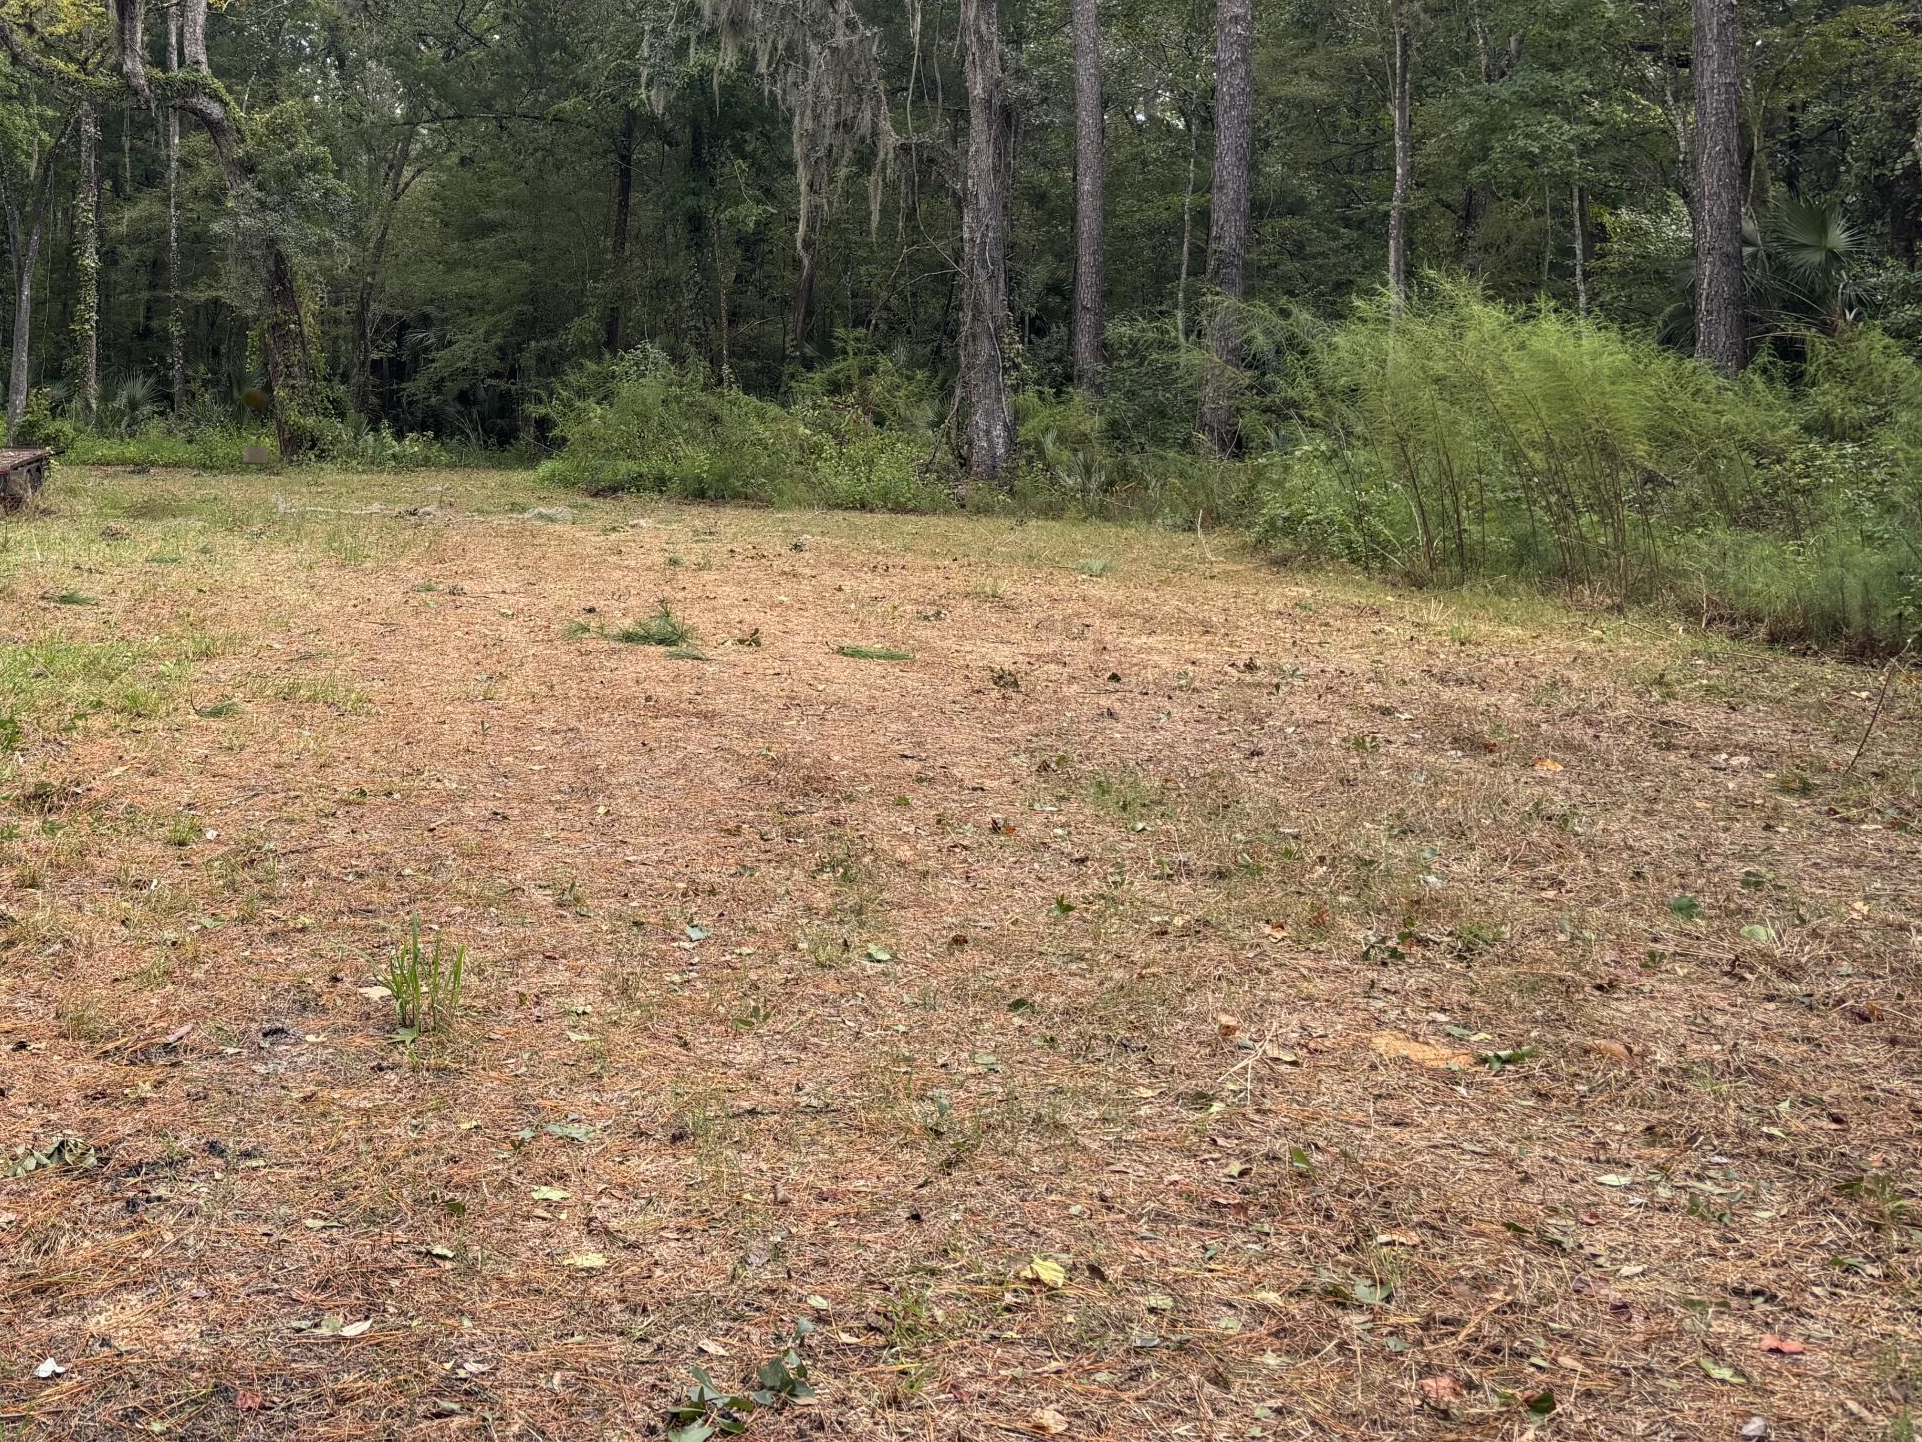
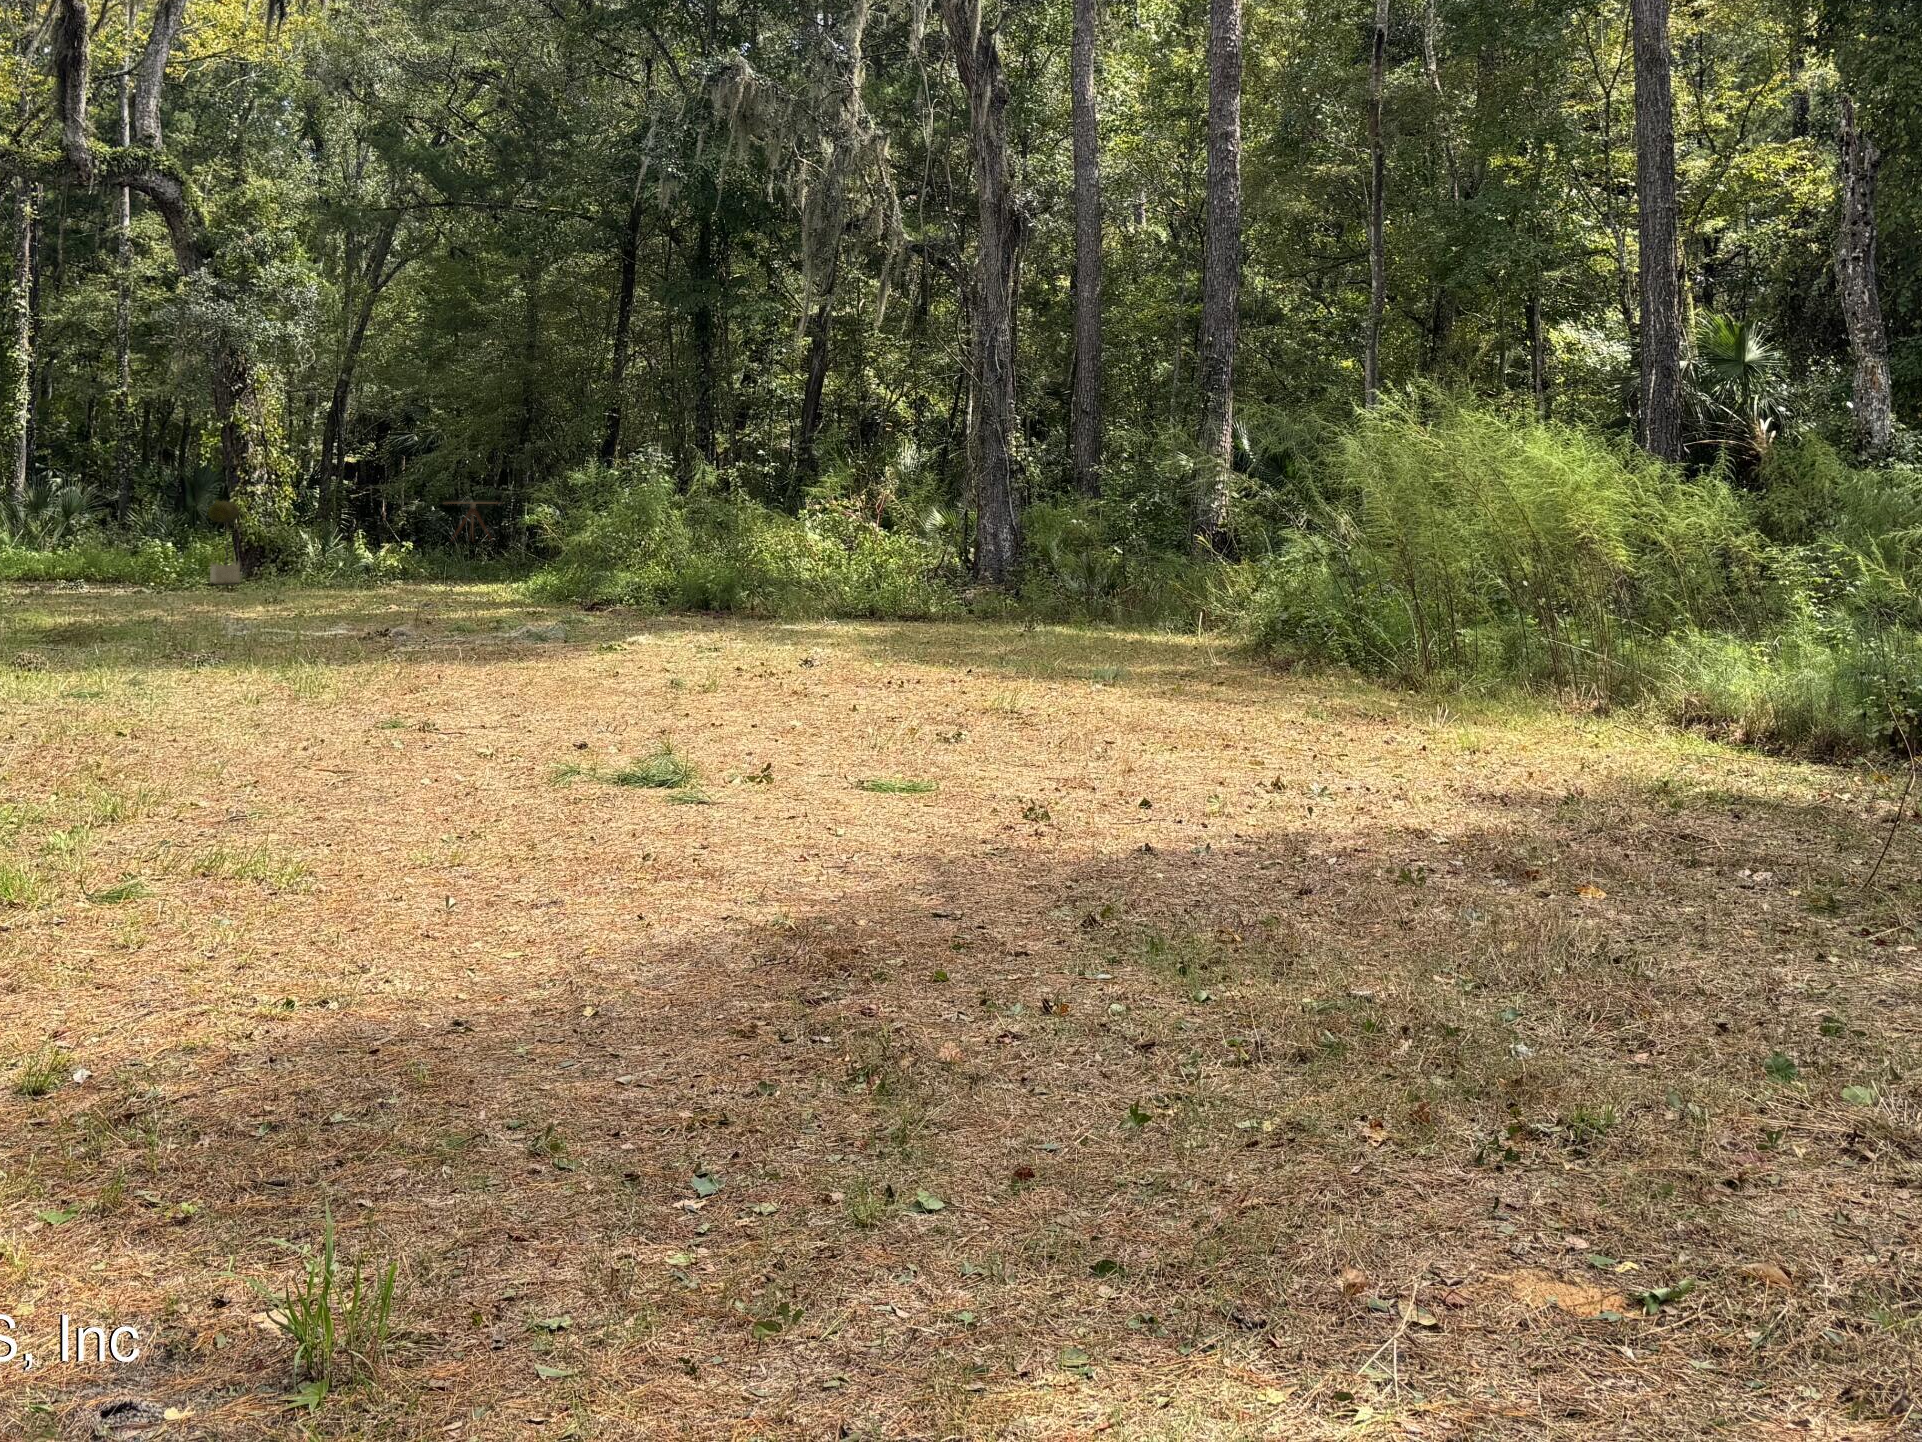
round table: none [434,398,489,437] -> present [452,502,493,540]

